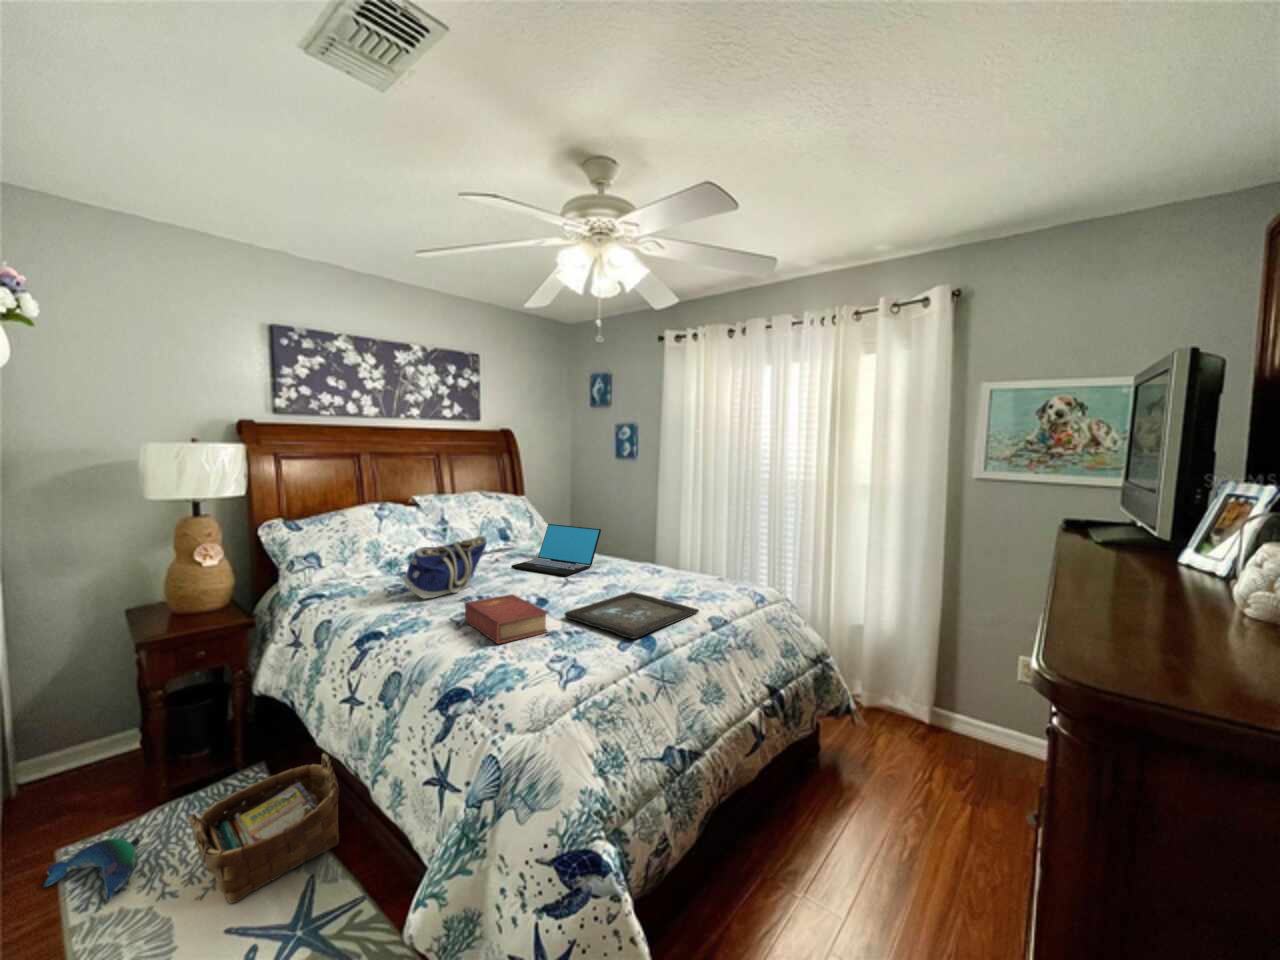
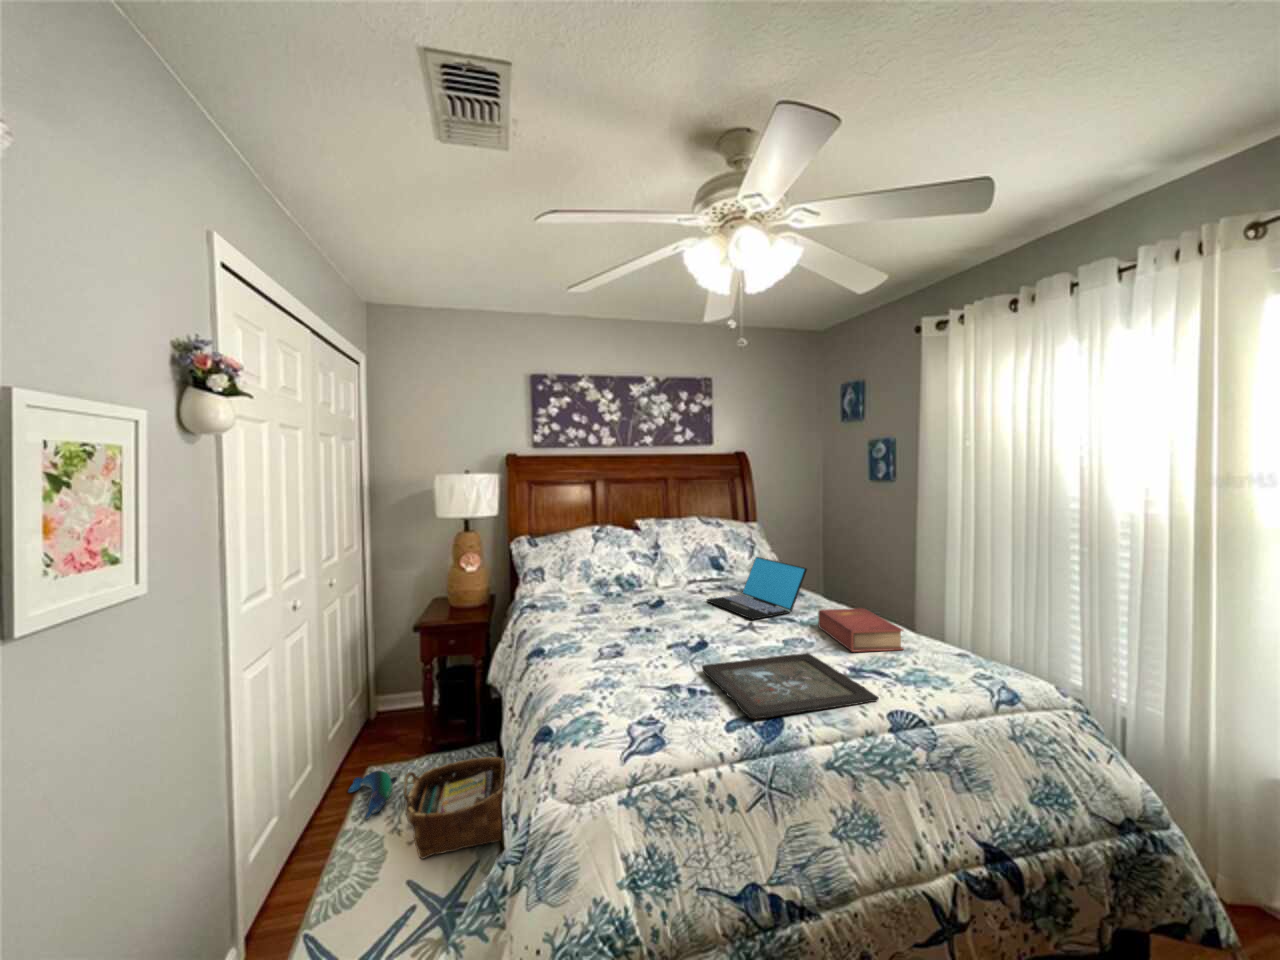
tote bag: present [403,536,487,598] -> none [582,566,665,624]
book: present [465,594,548,644] -> present [818,608,903,652]

